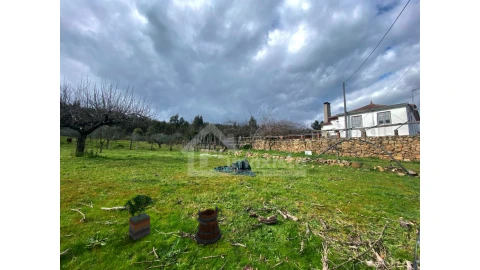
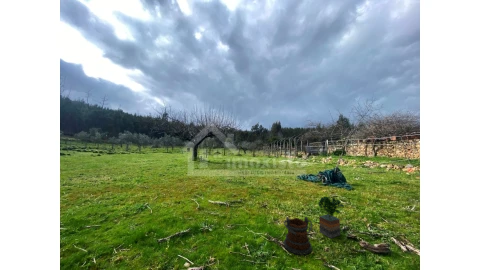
potted tree: present [124,195,156,240] -> present [319,197,344,238]

